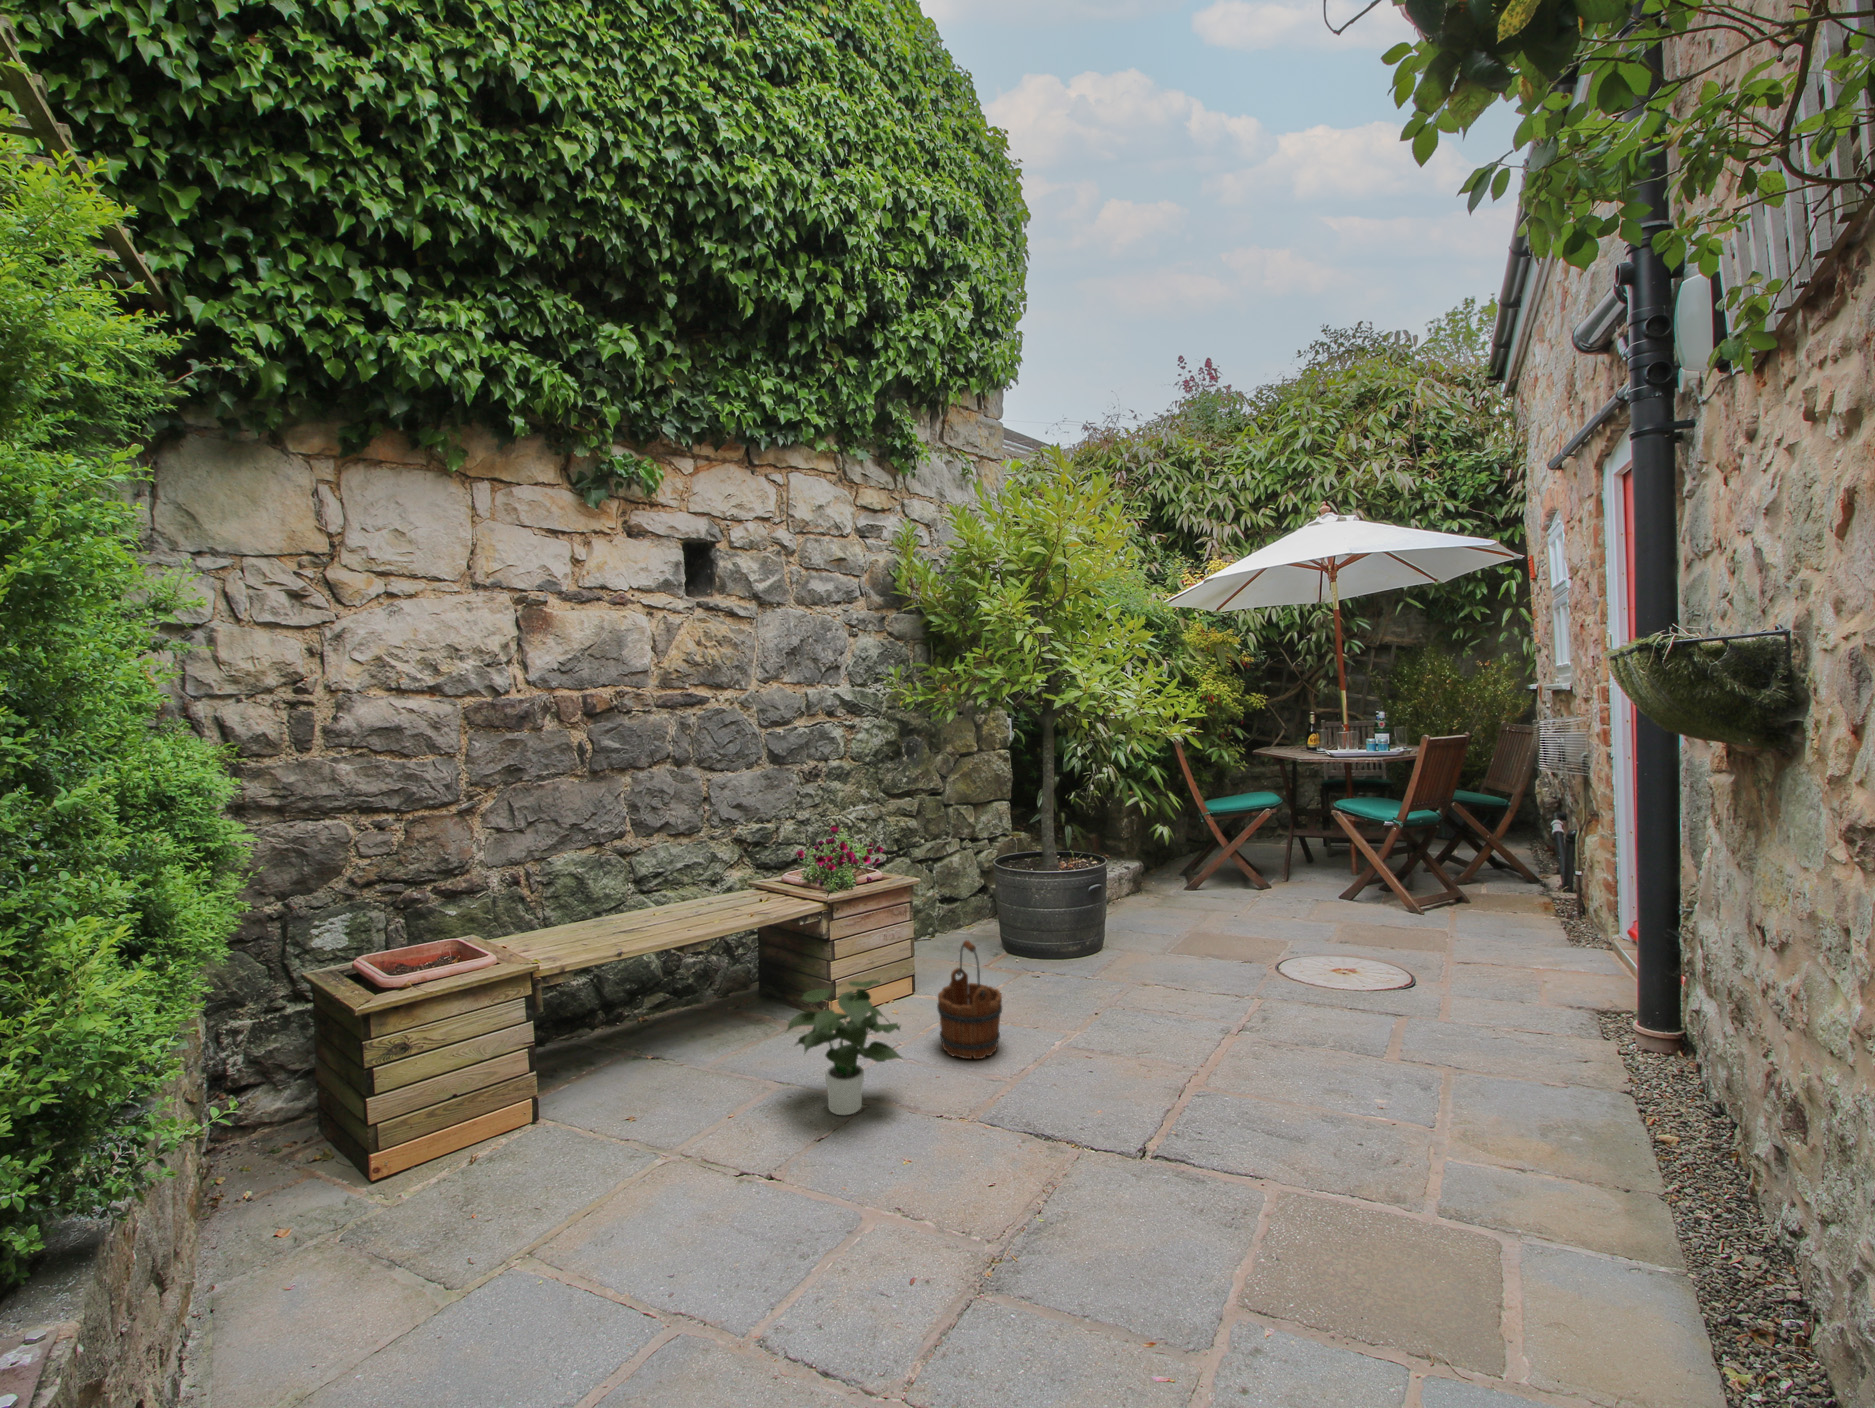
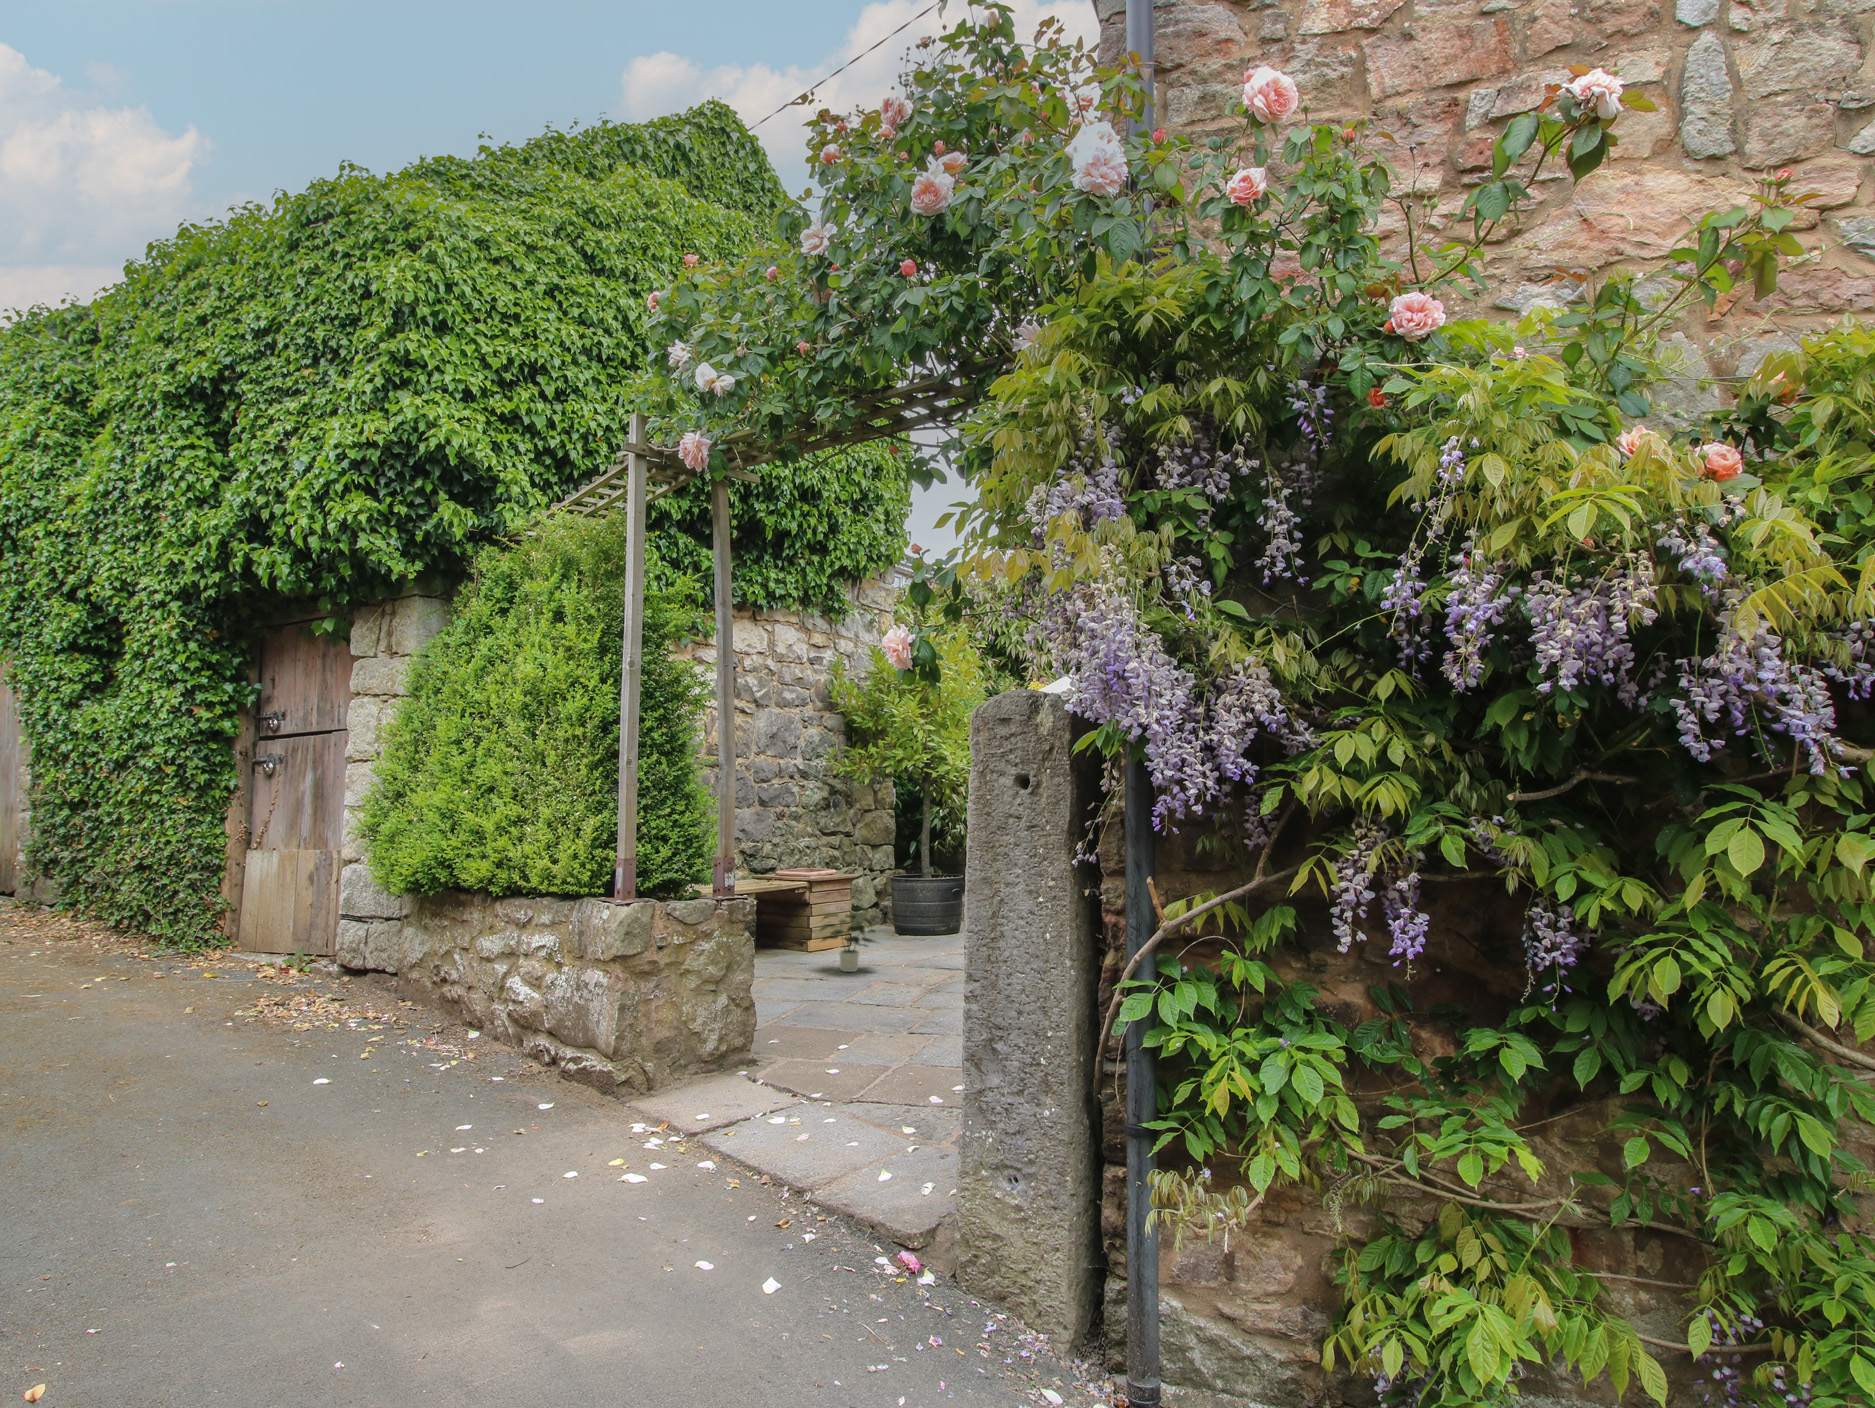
wooden bucket: present [937,940,1002,1059] -> none [883,898,918,959]

